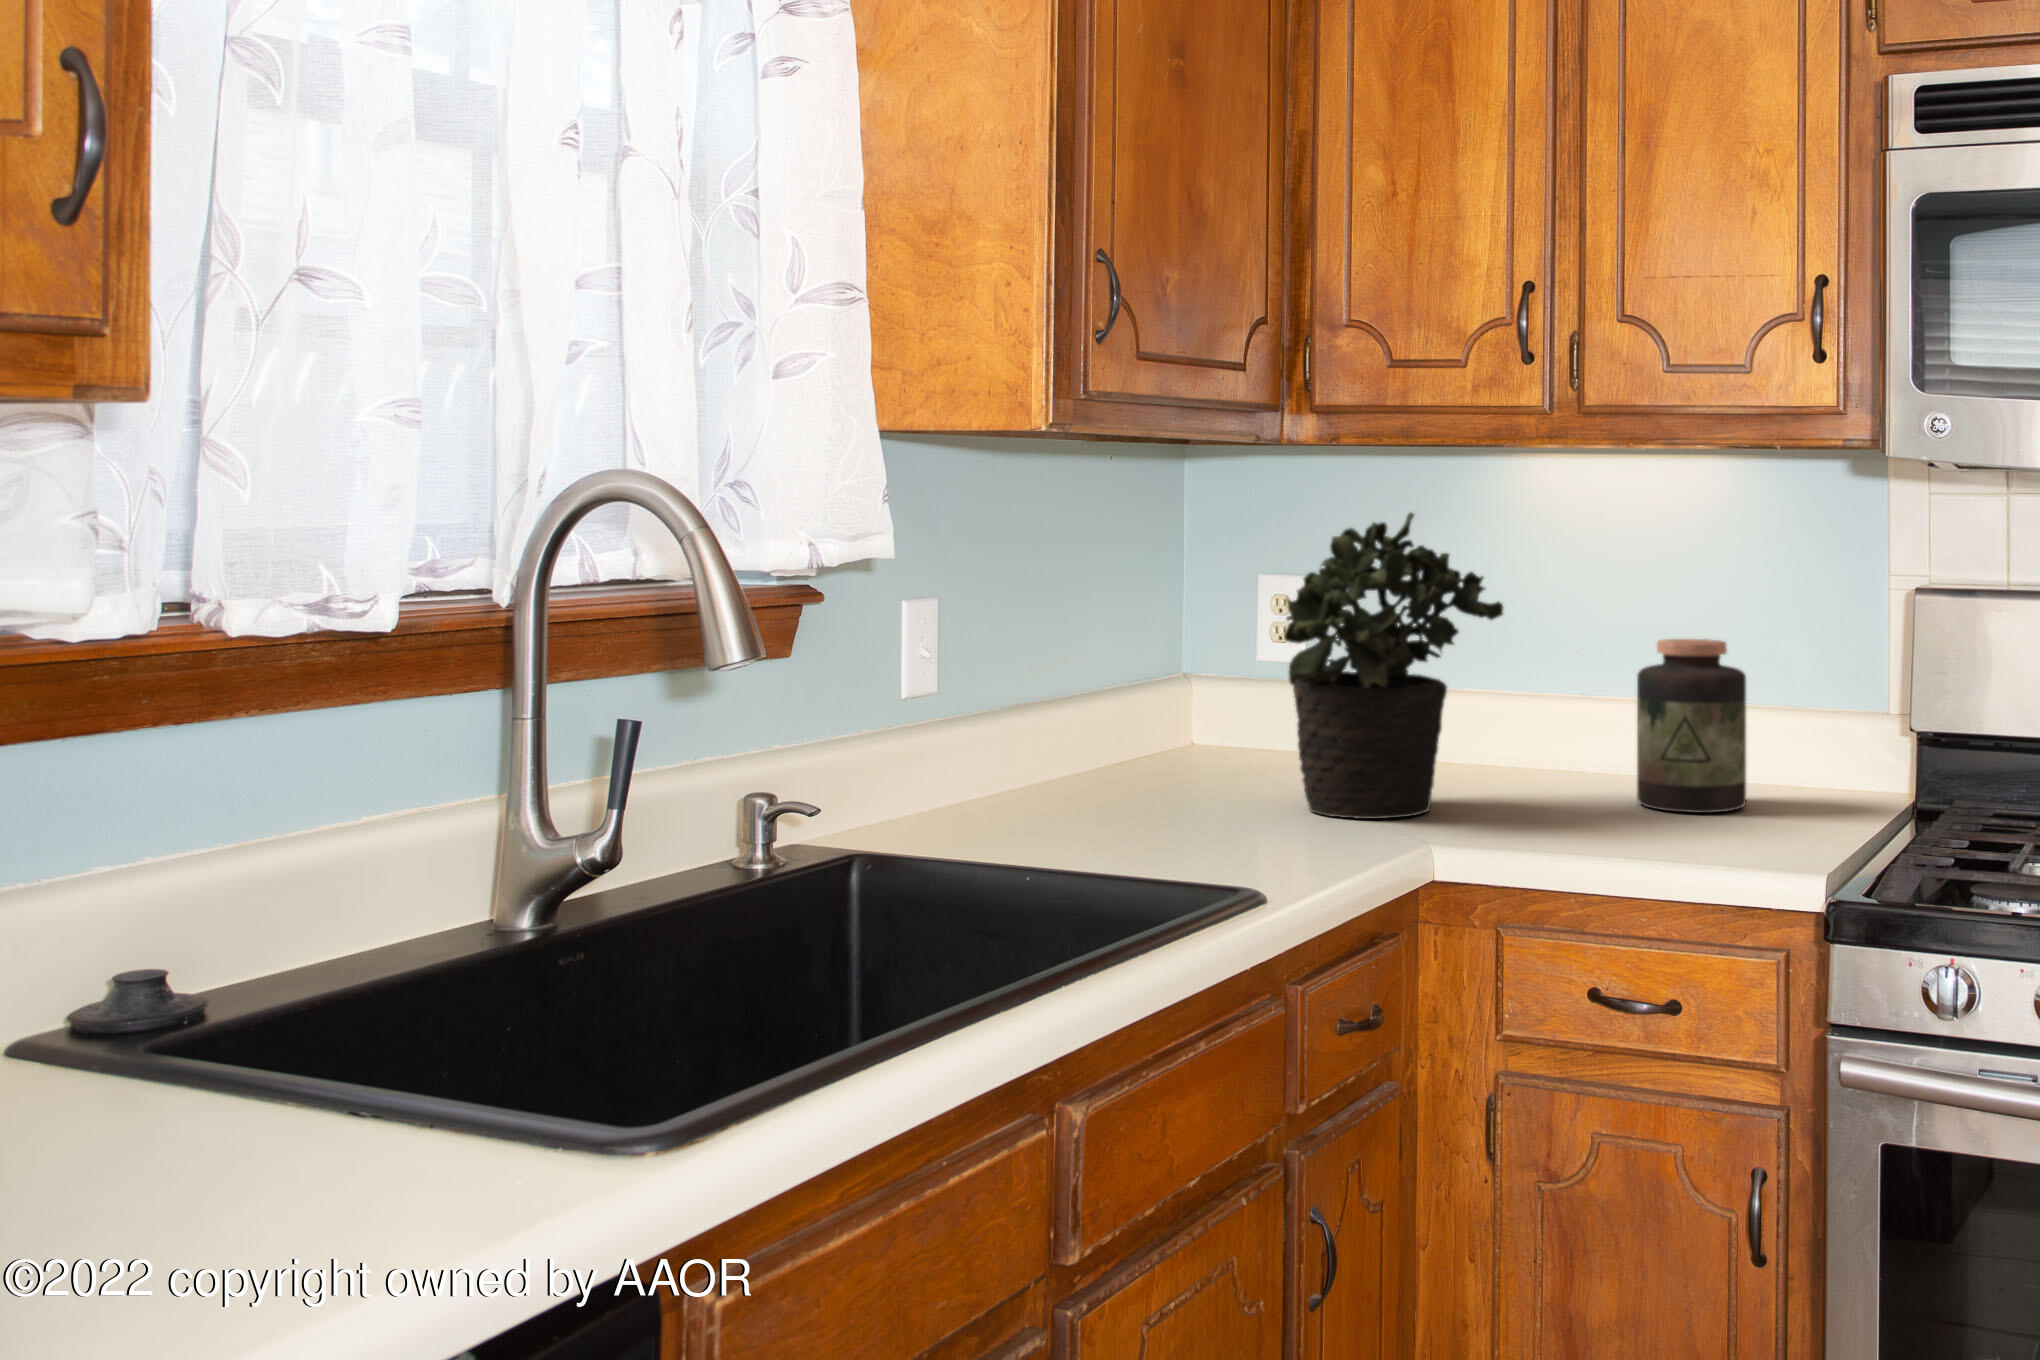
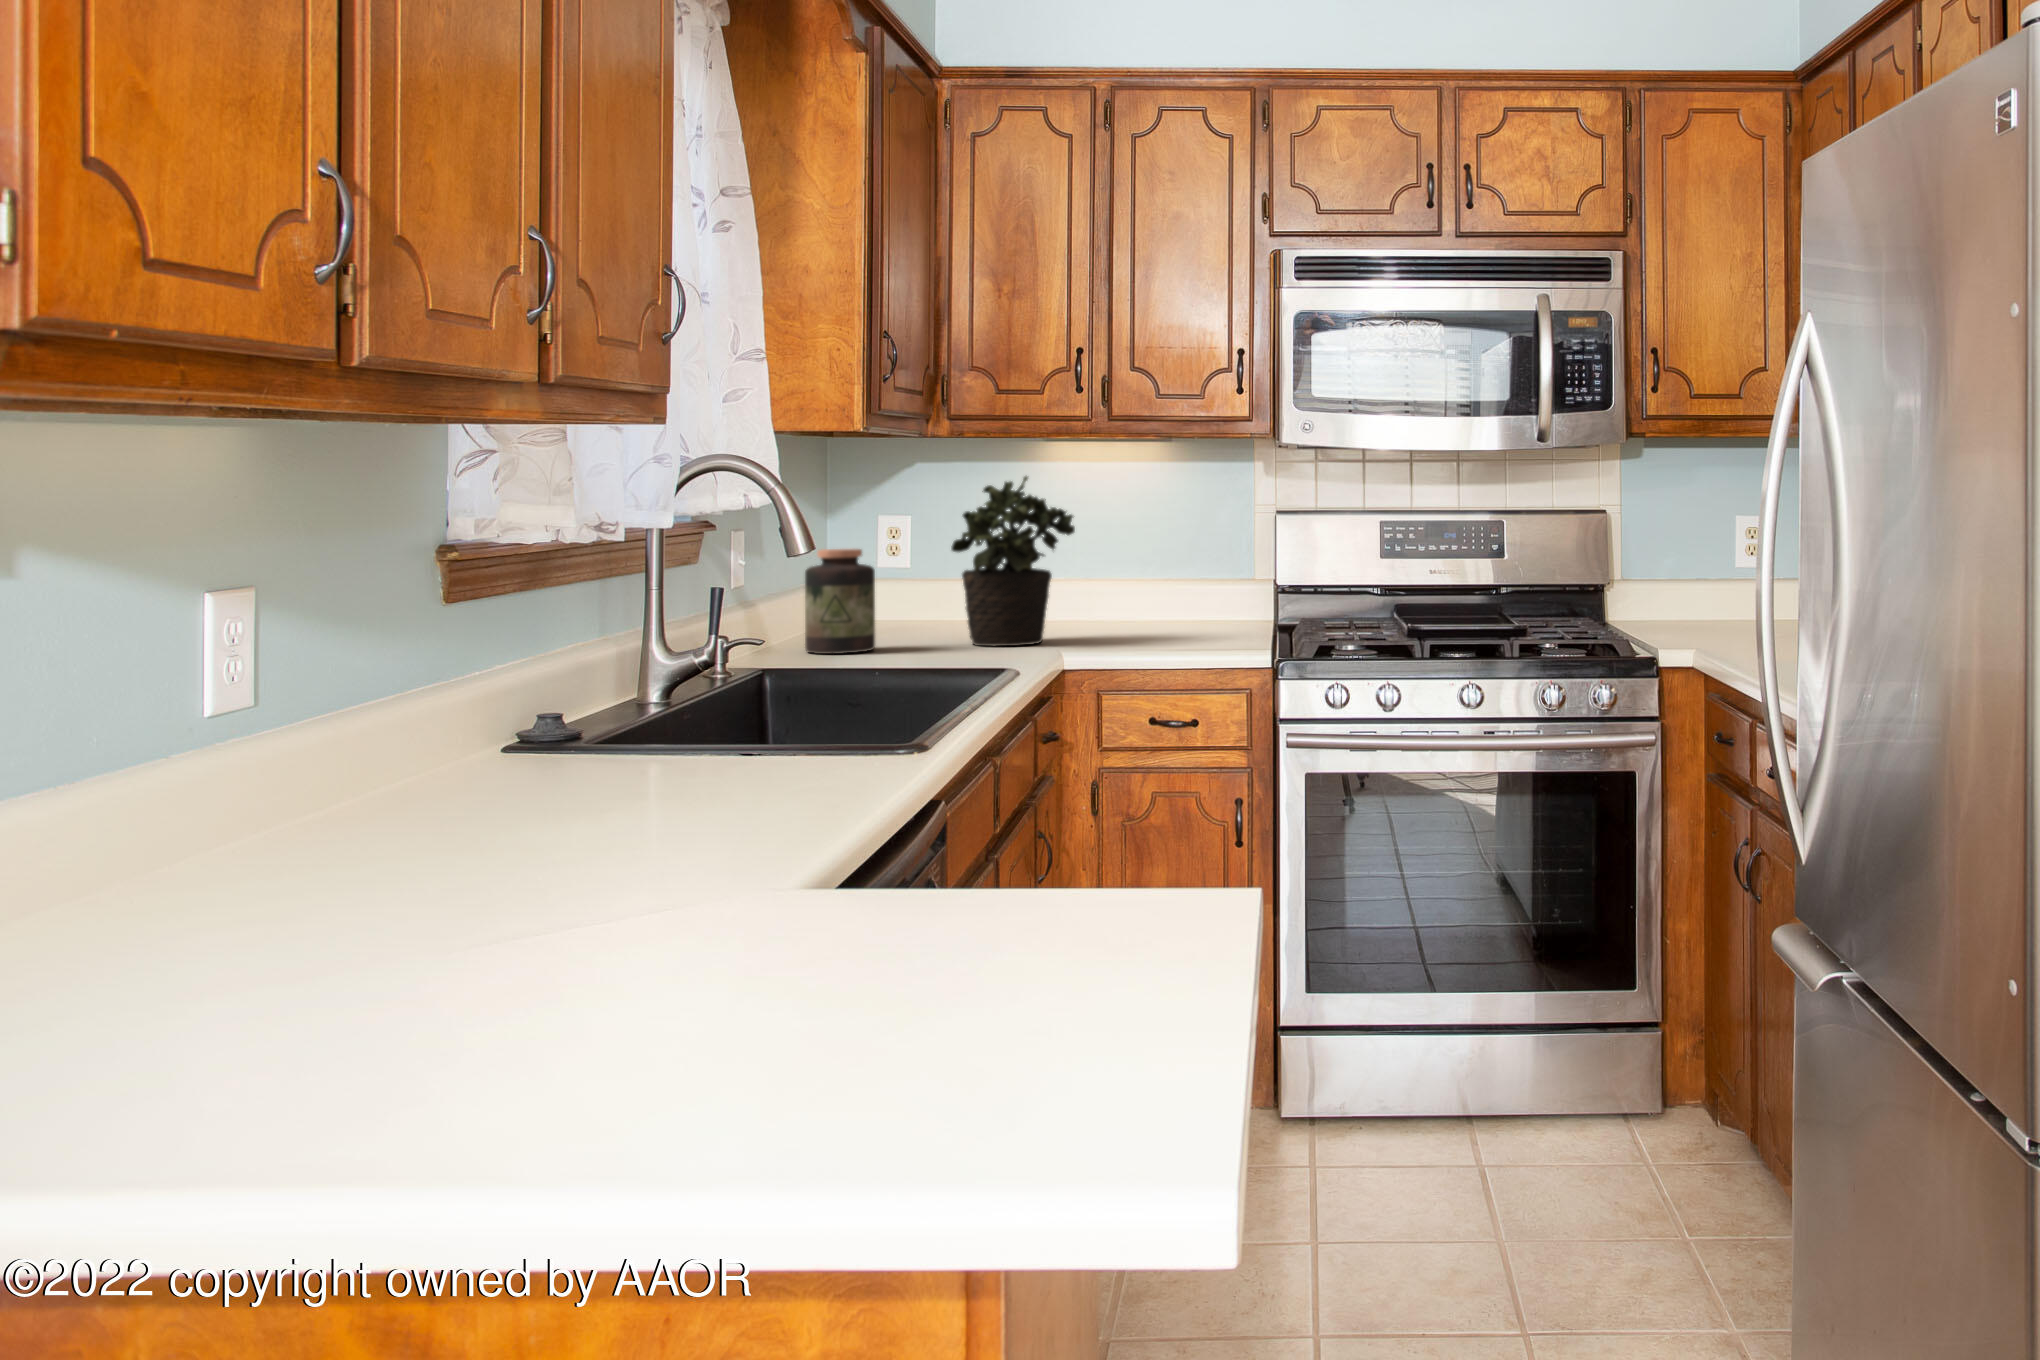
jar: present [1637,639,1746,813] -> present [805,549,875,654]

